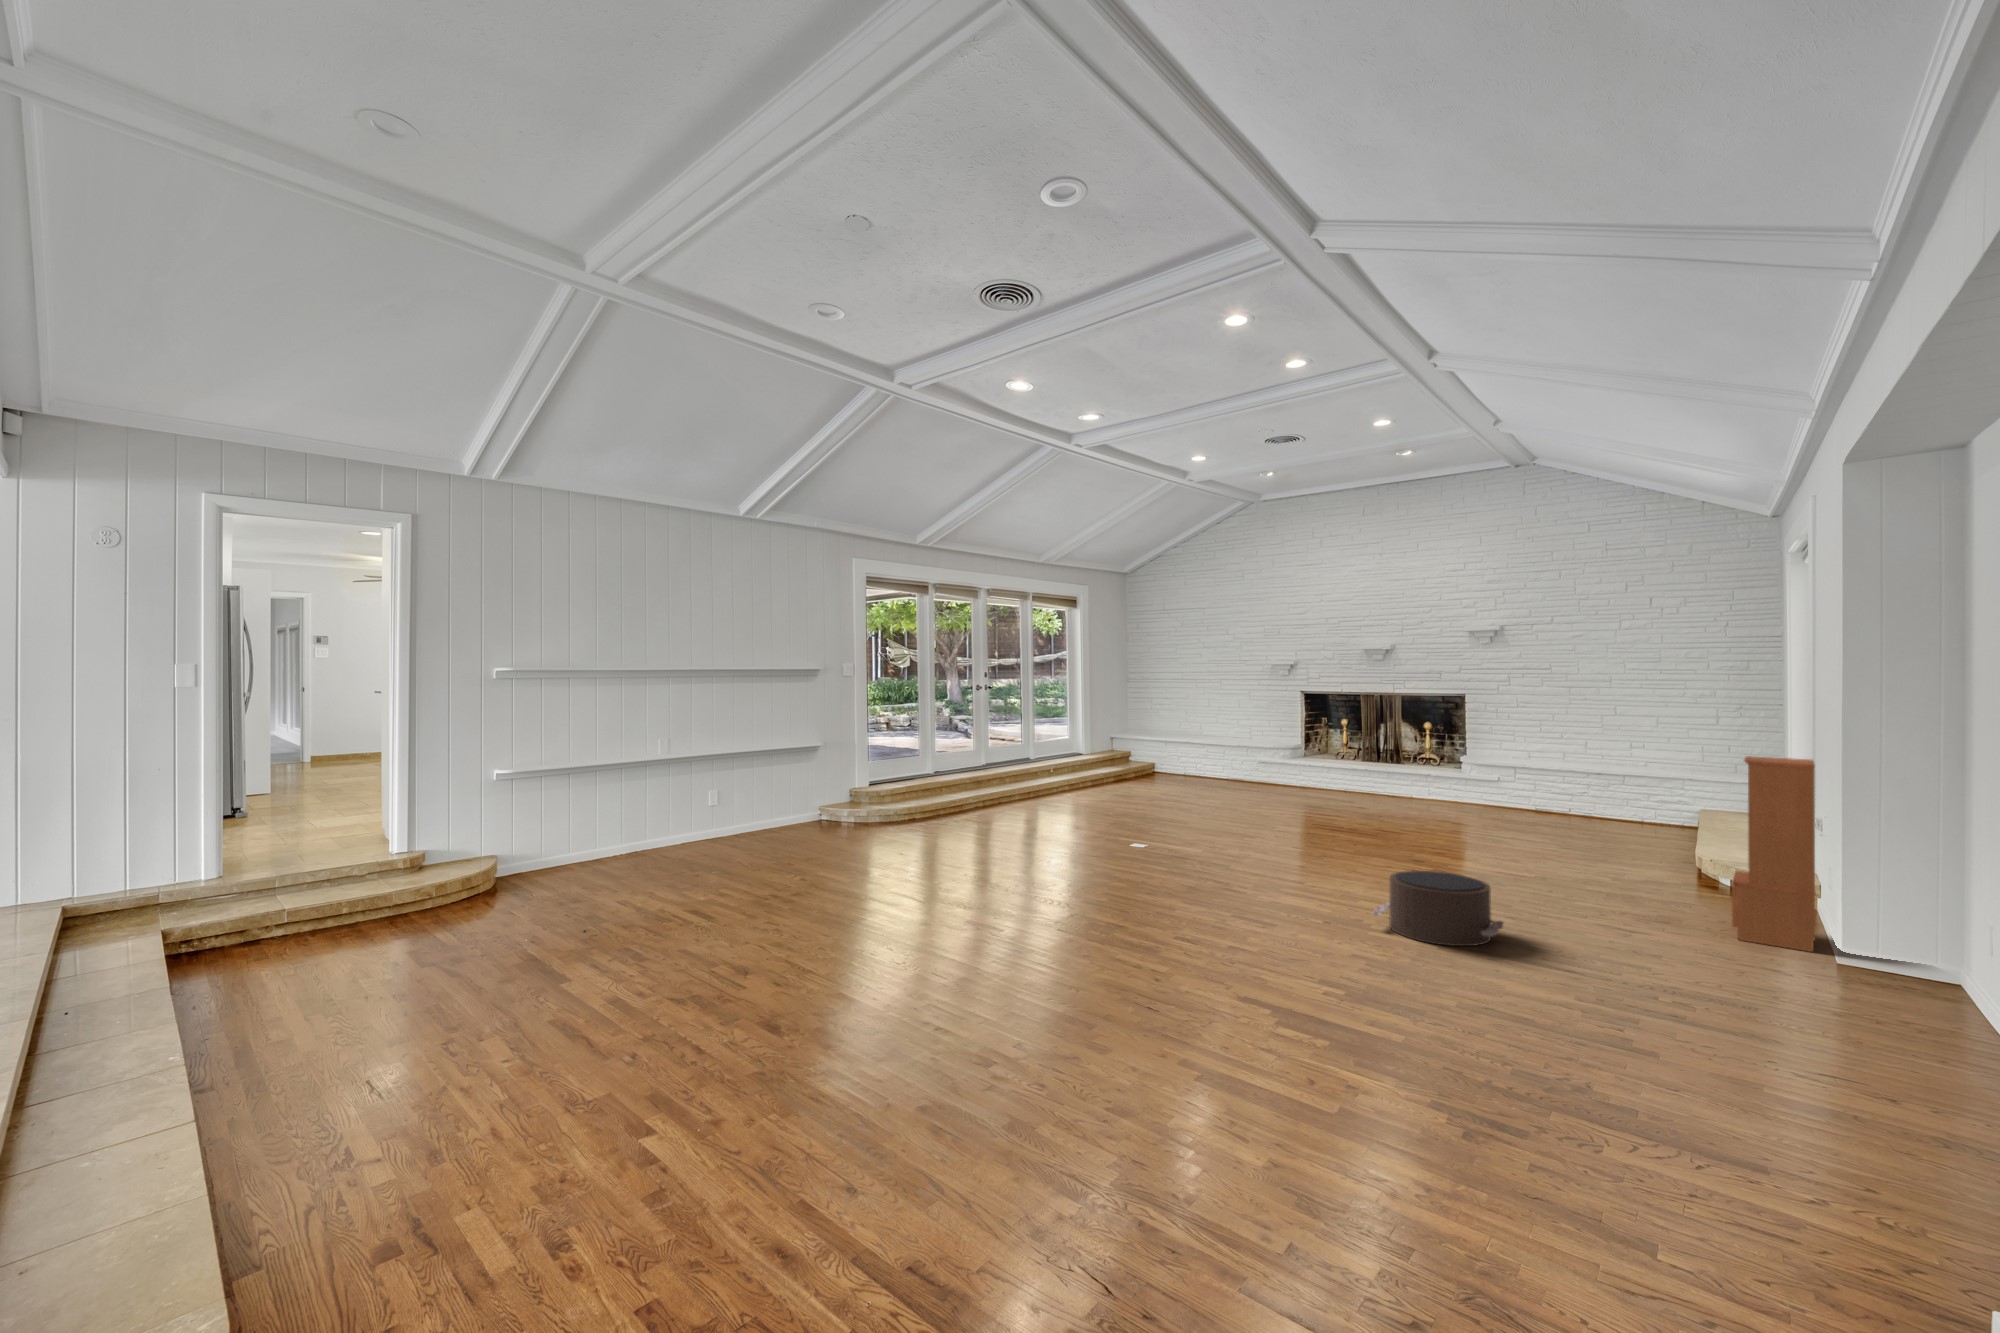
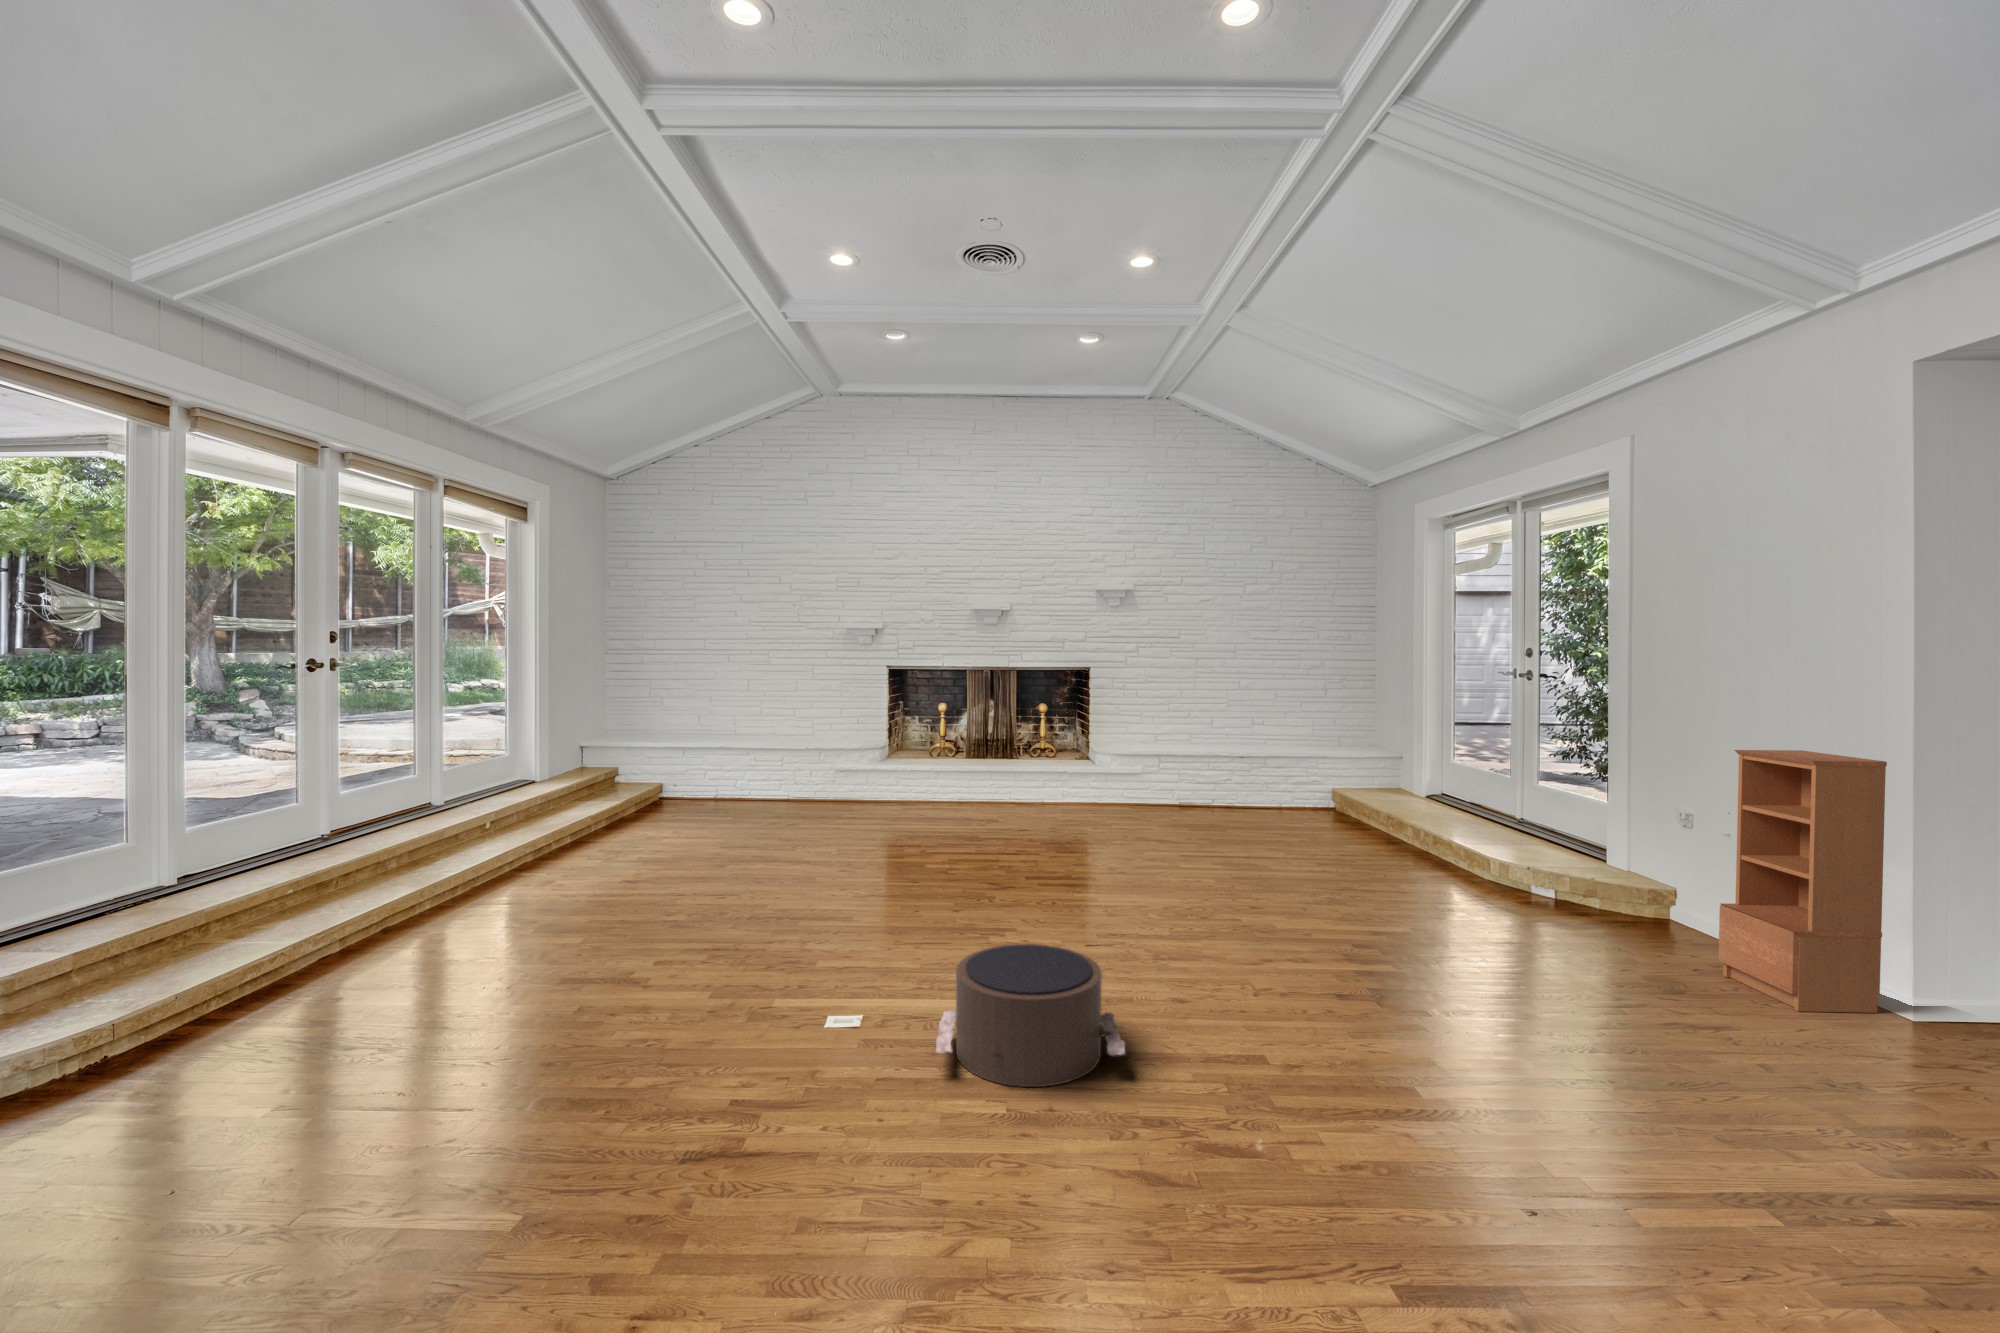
pouf: present [1372,871,1503,946] -> present [936,944,1125,1087]

